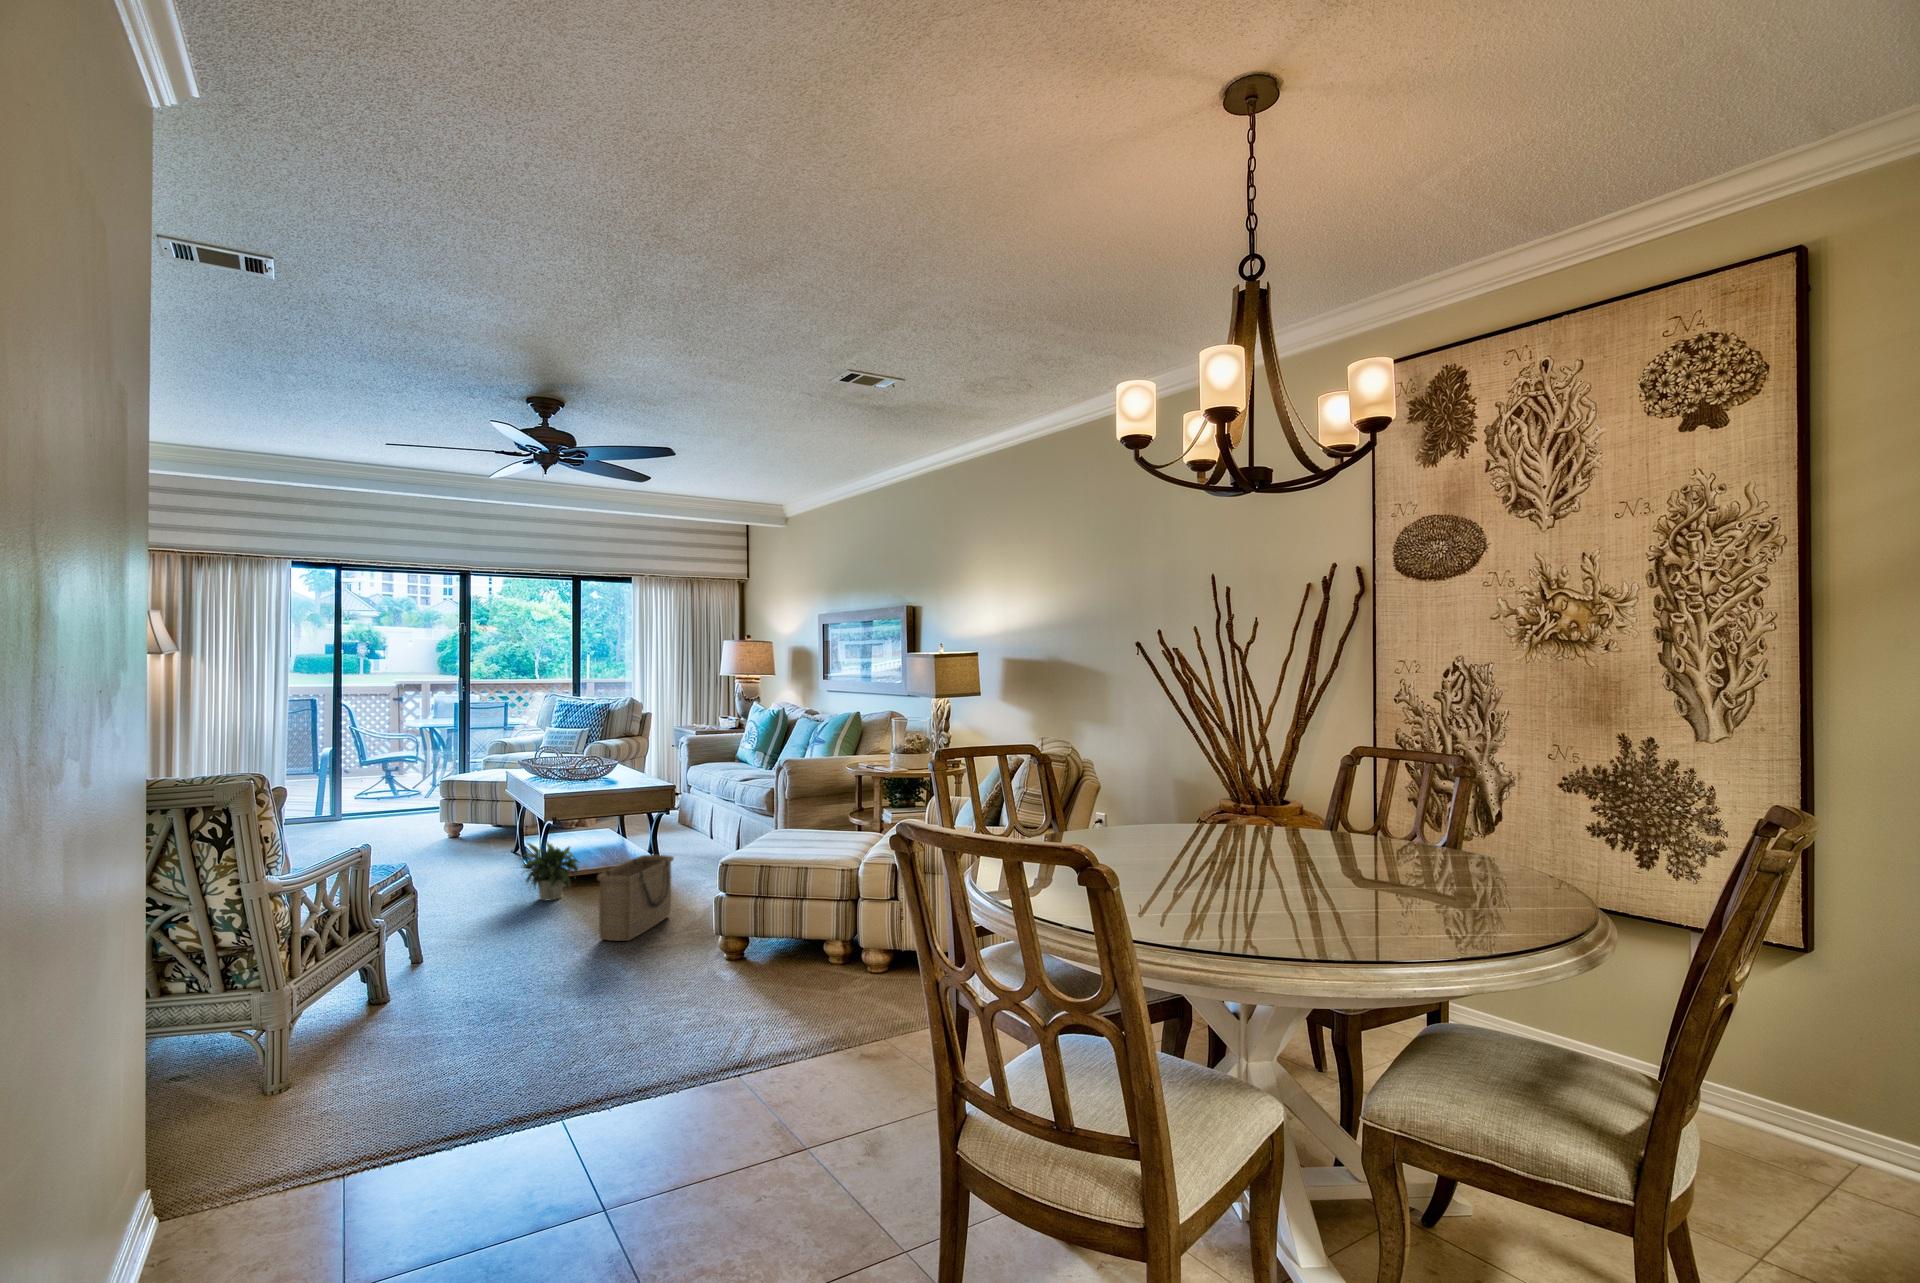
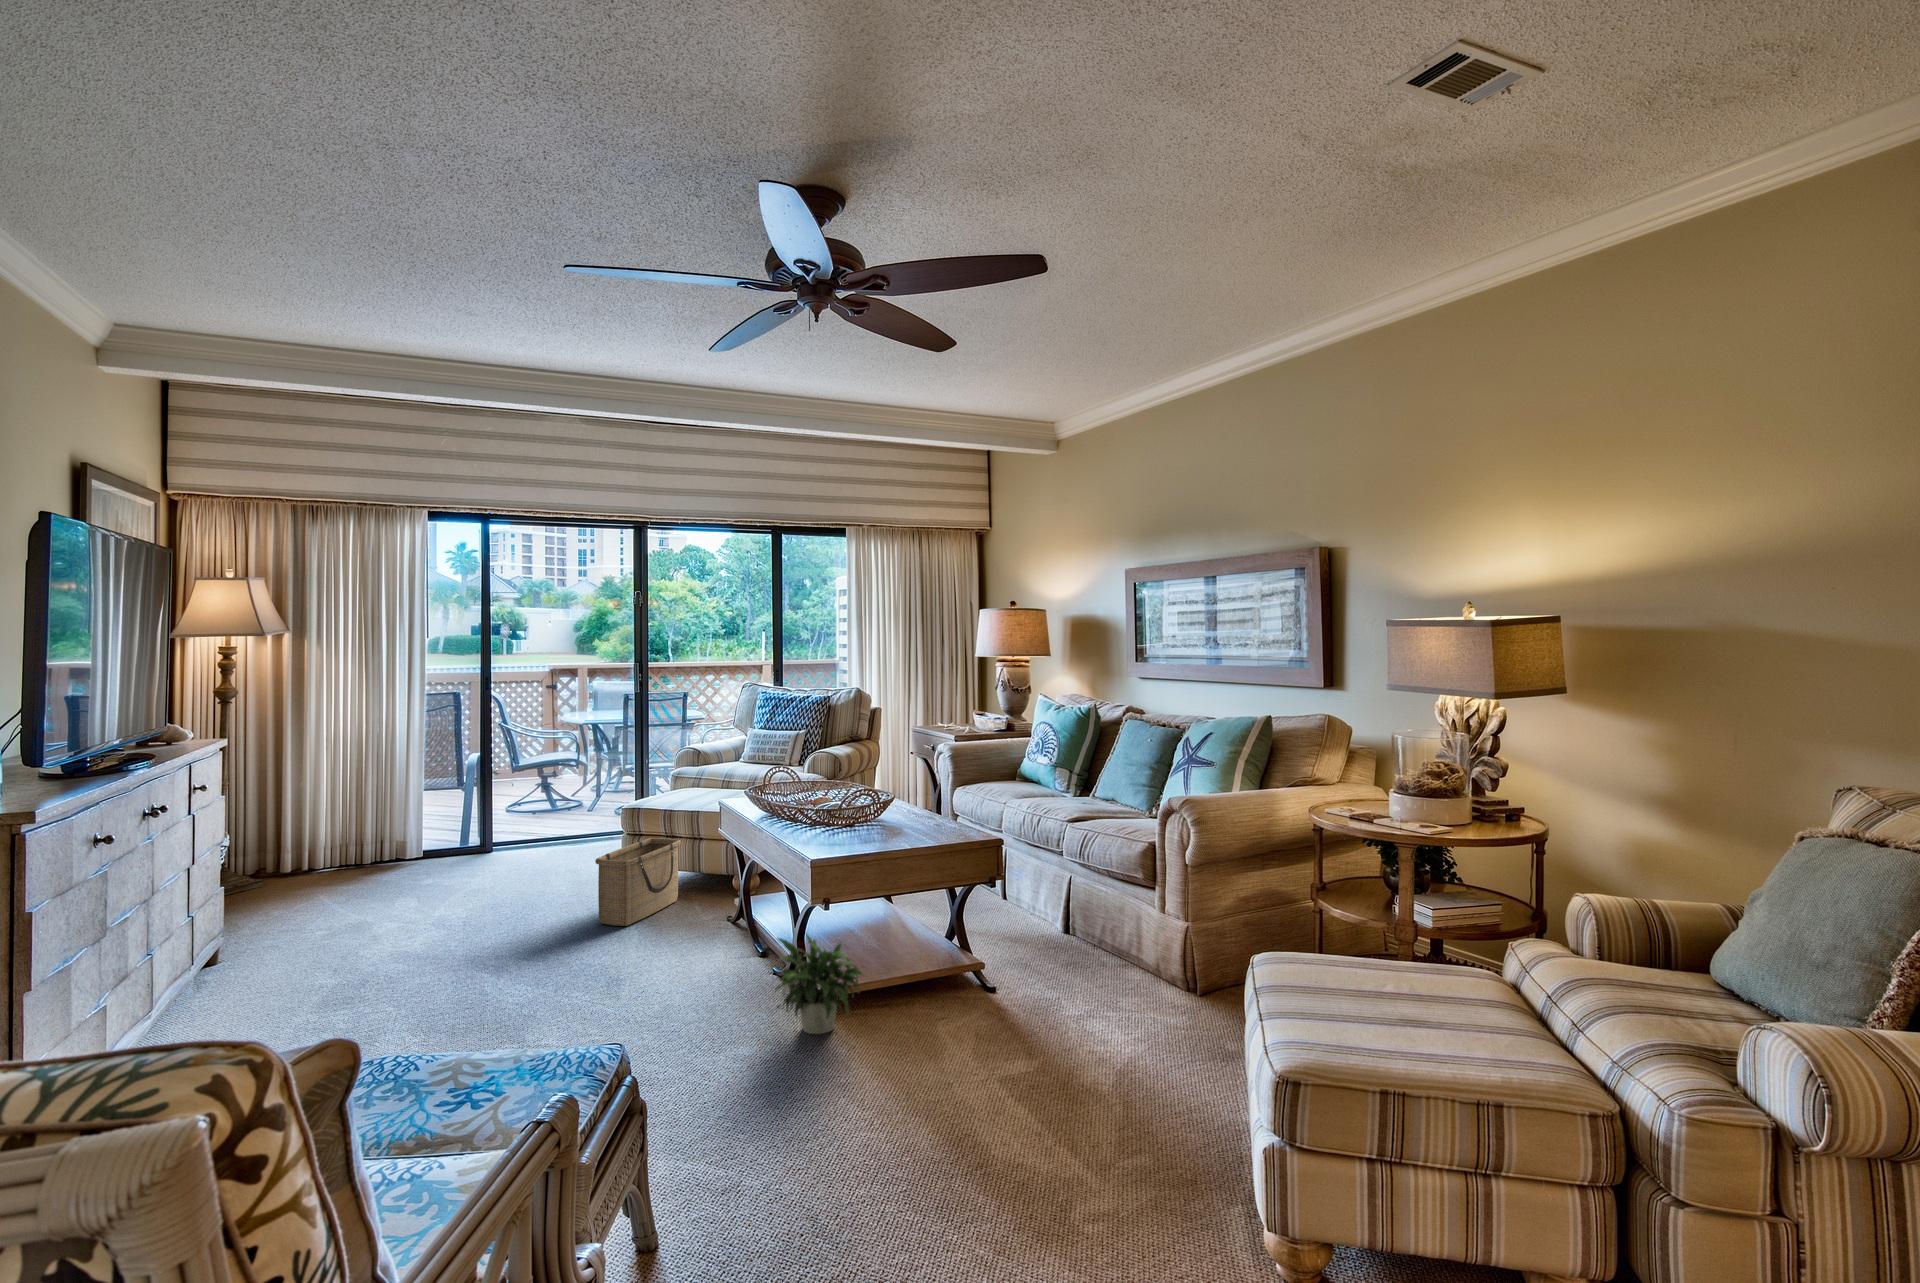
basket: present [597,855,674,941] -> present [595,838,681,926]

